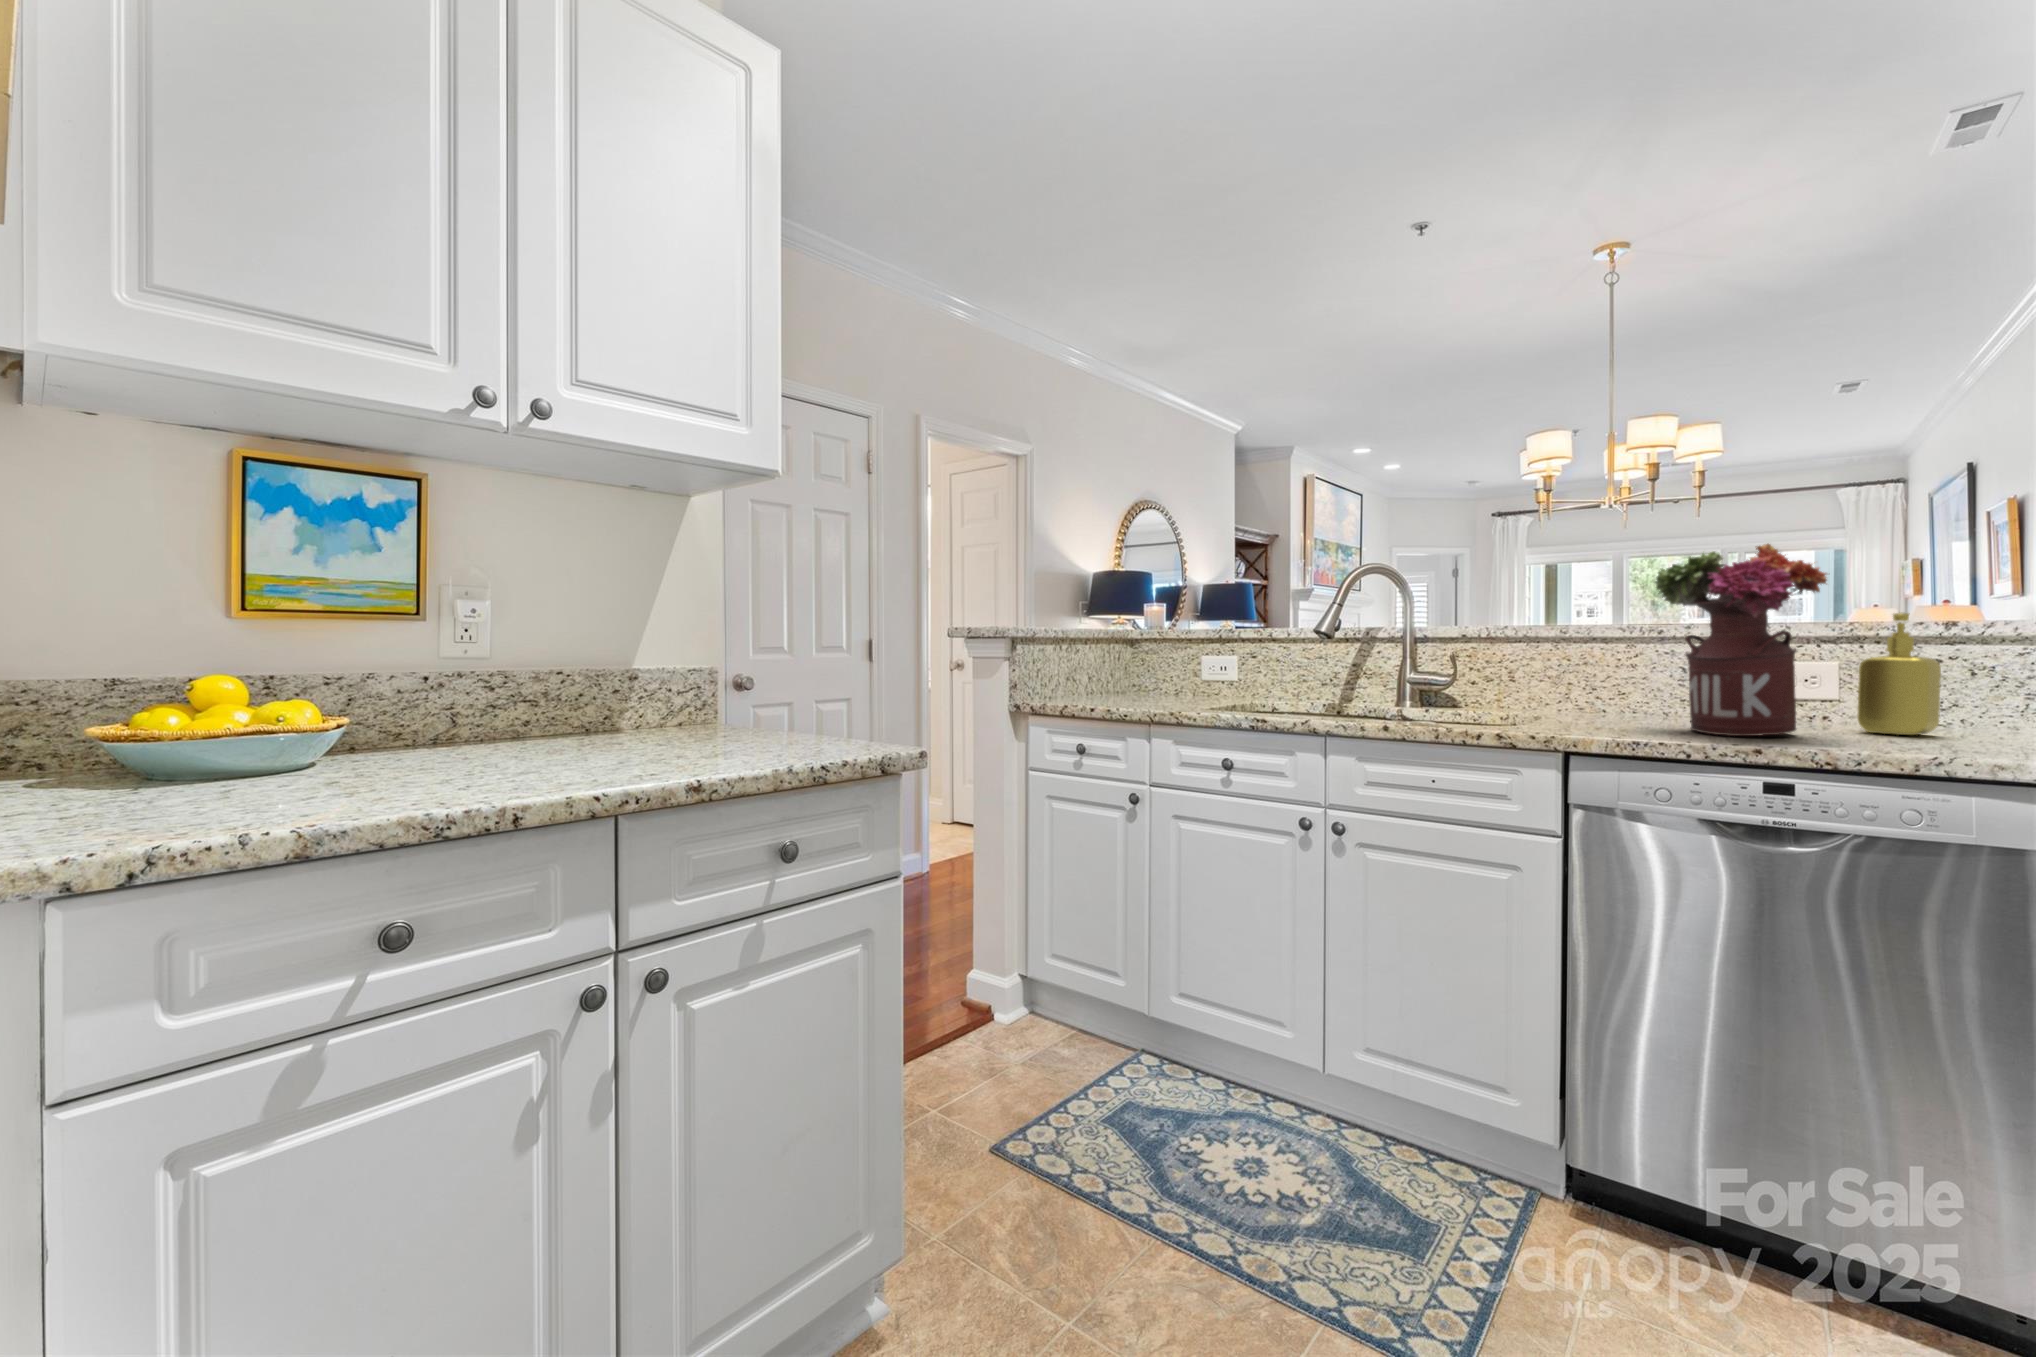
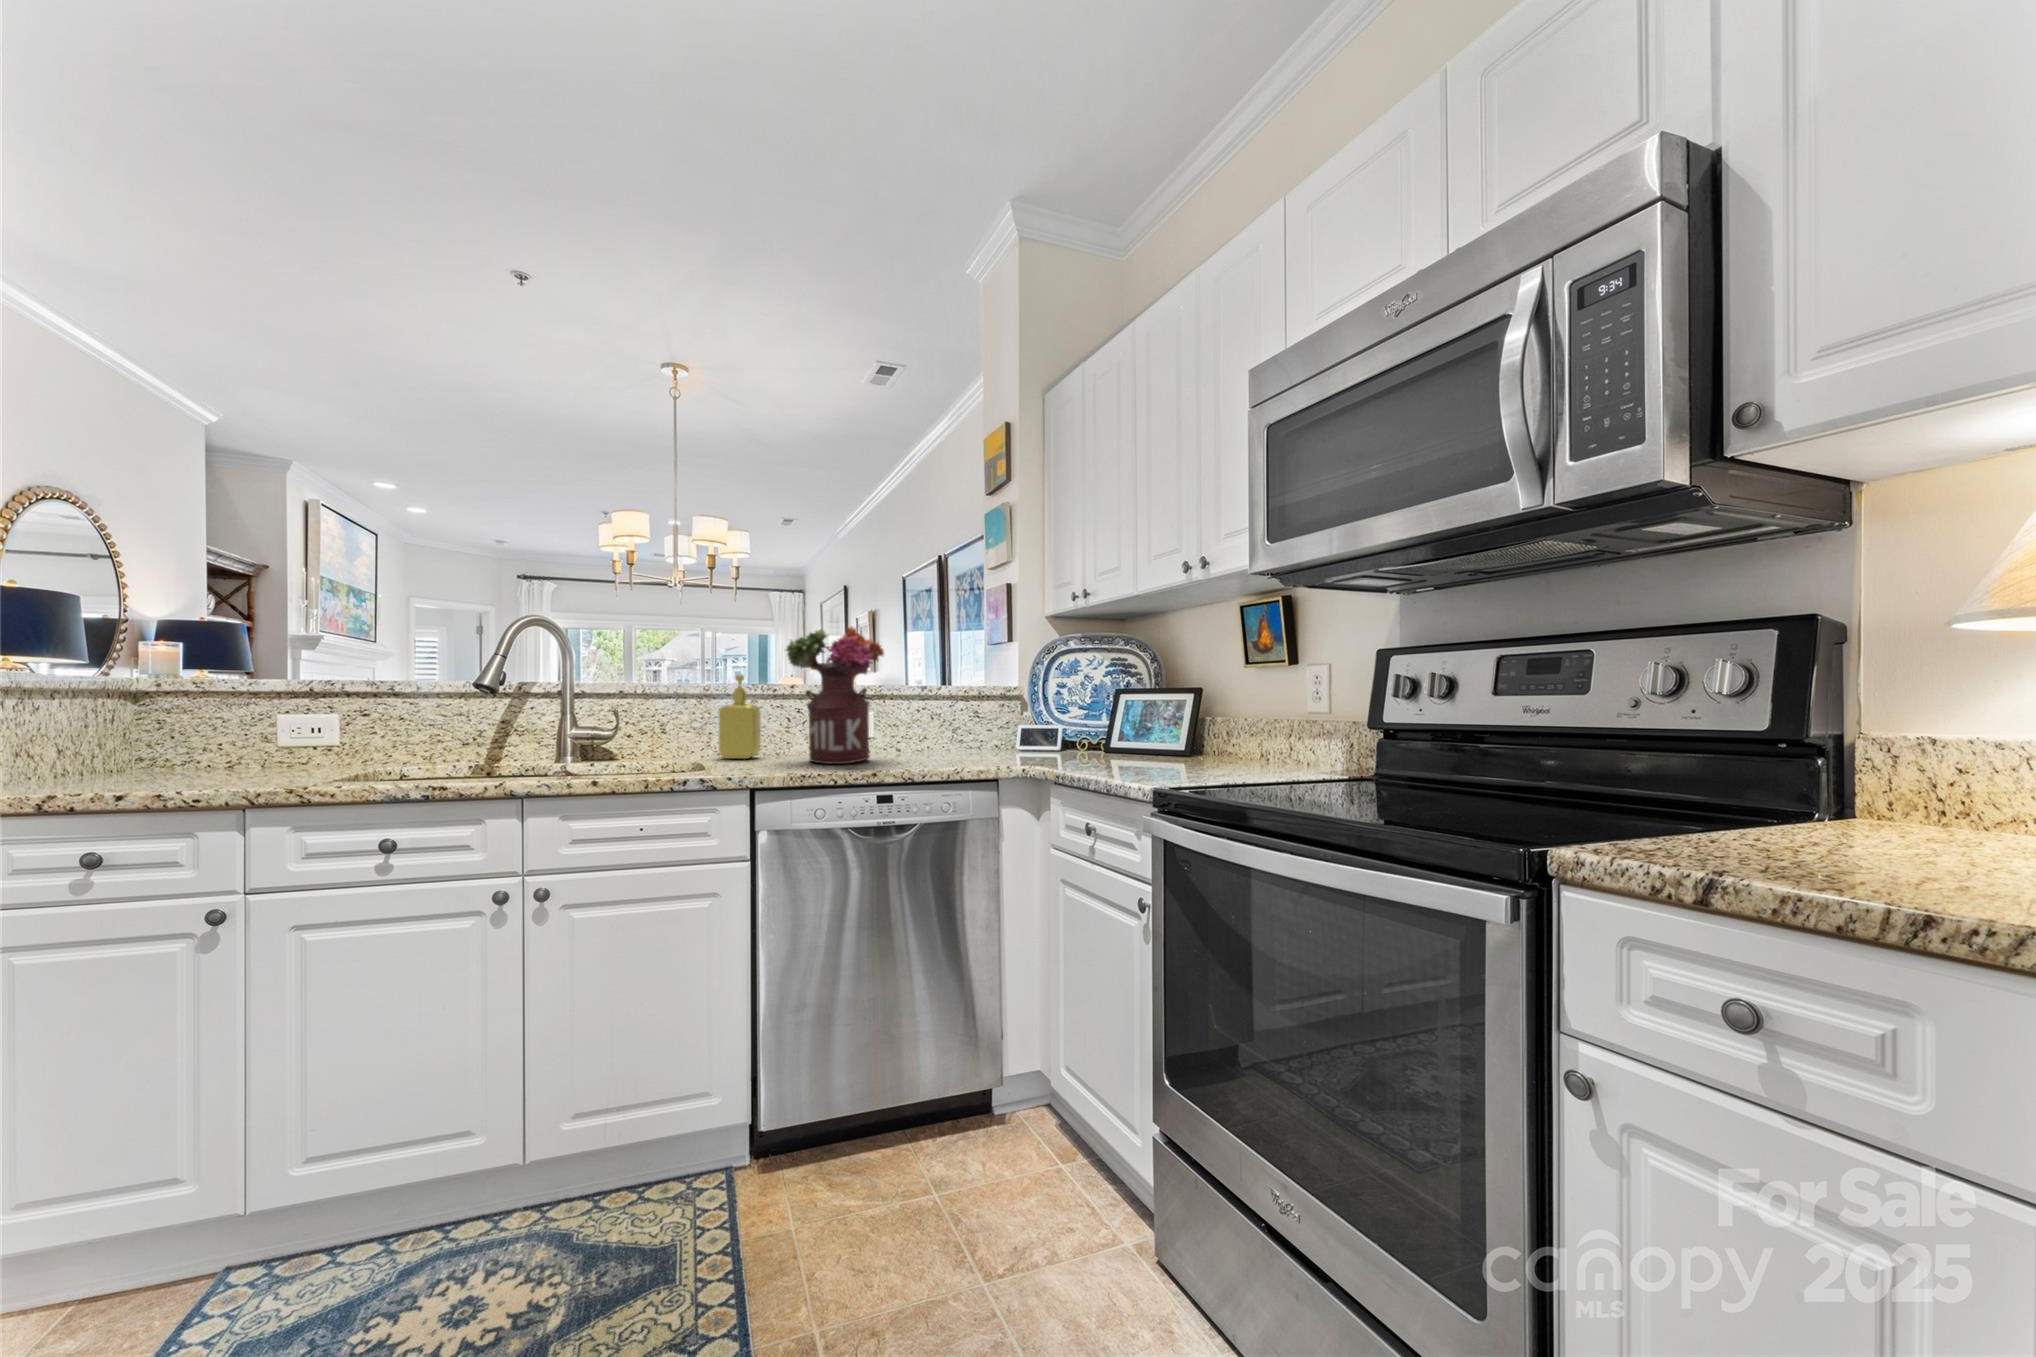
soap dispenser: present [1858,613,1941,735] -> present [719,674,761,759]

